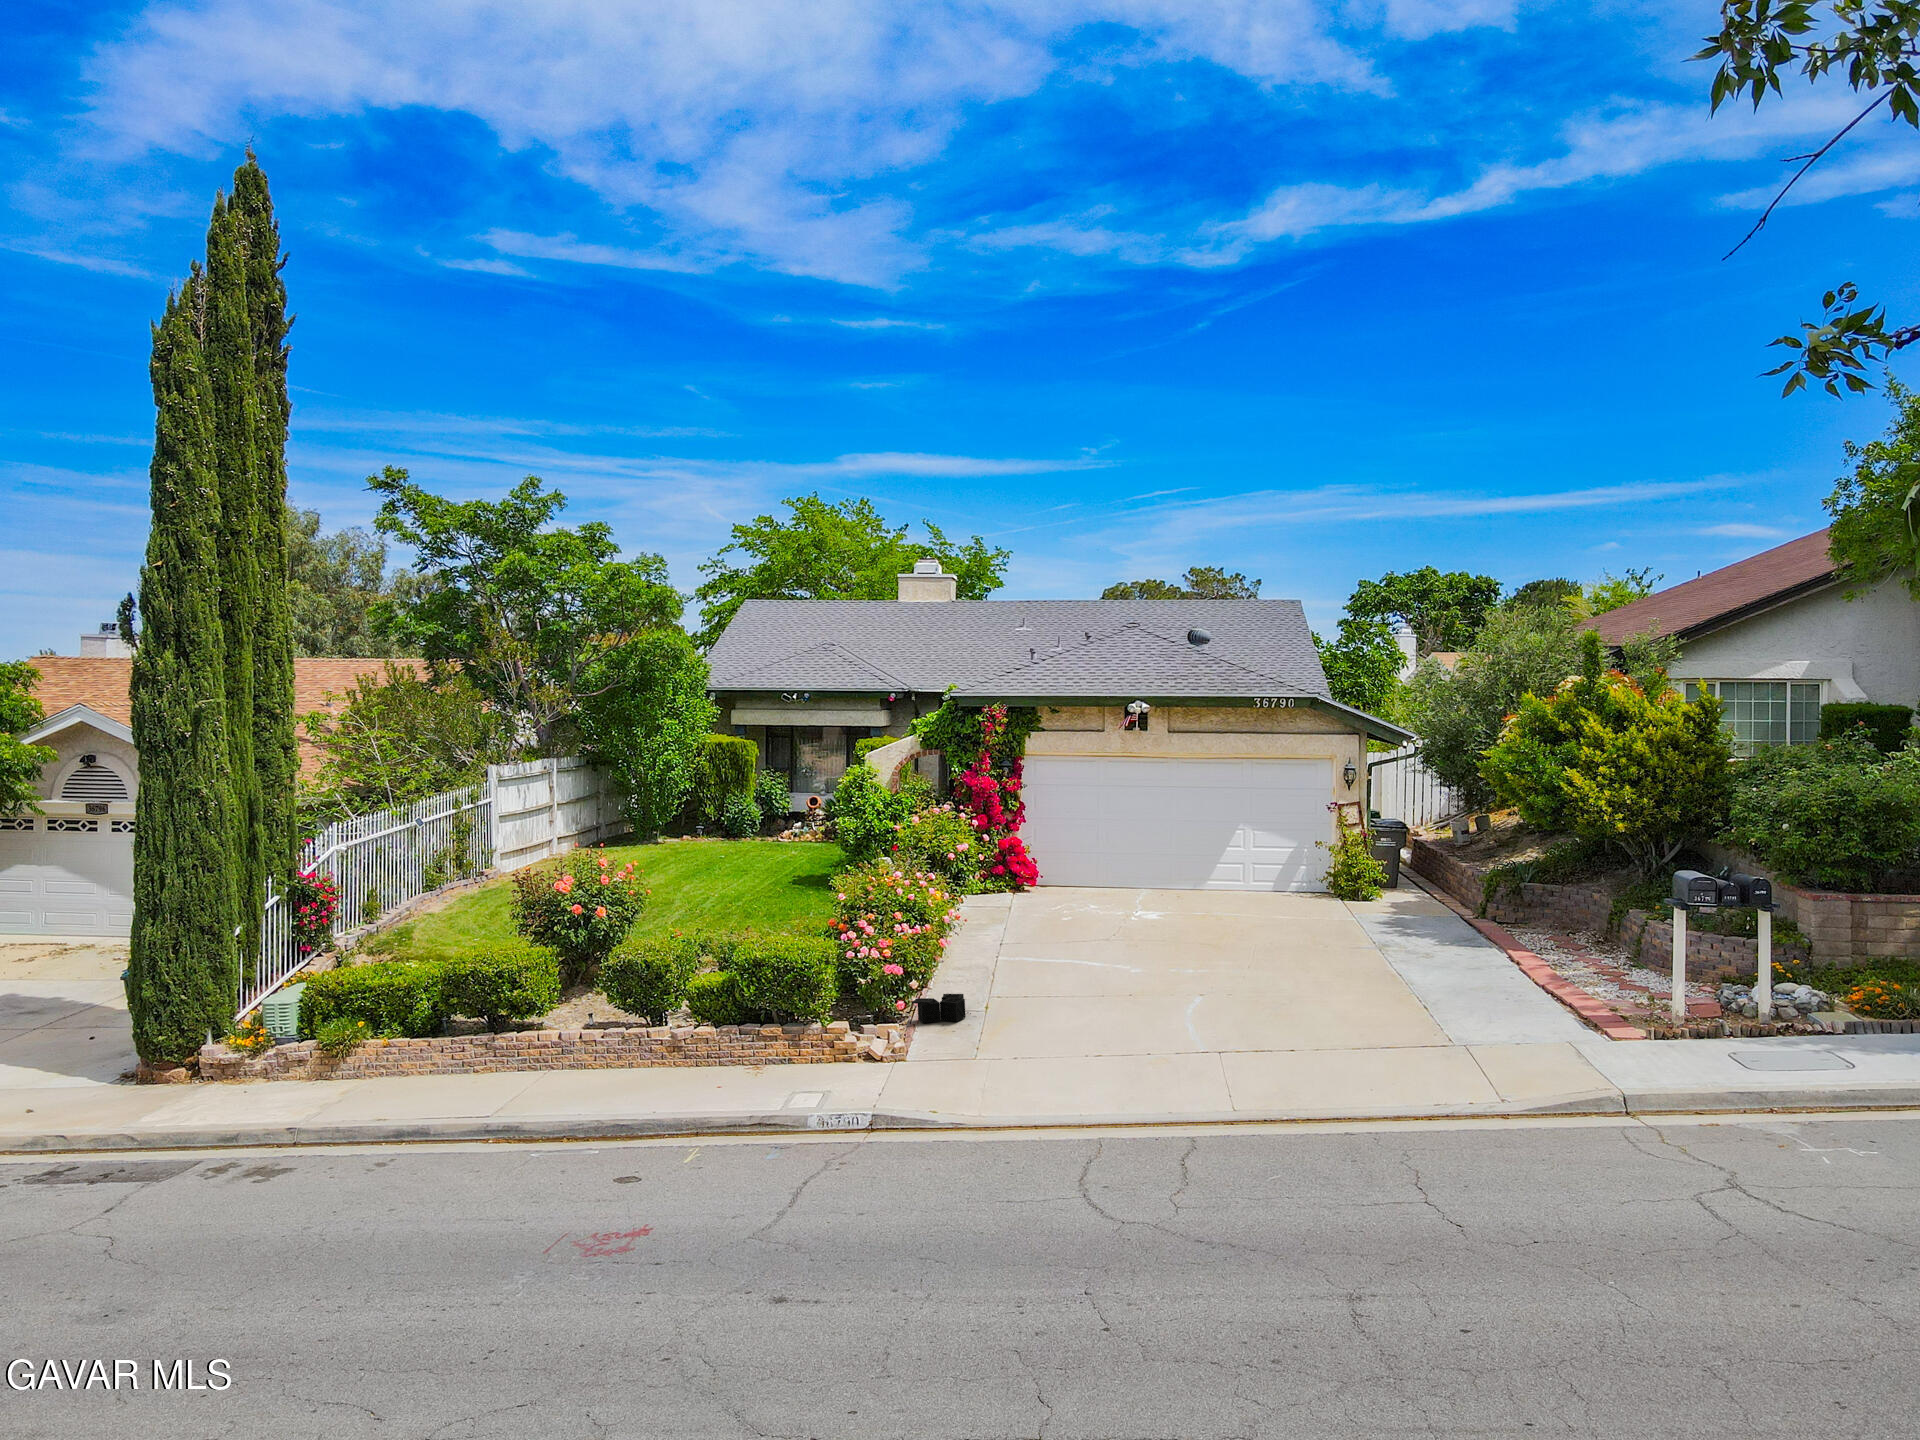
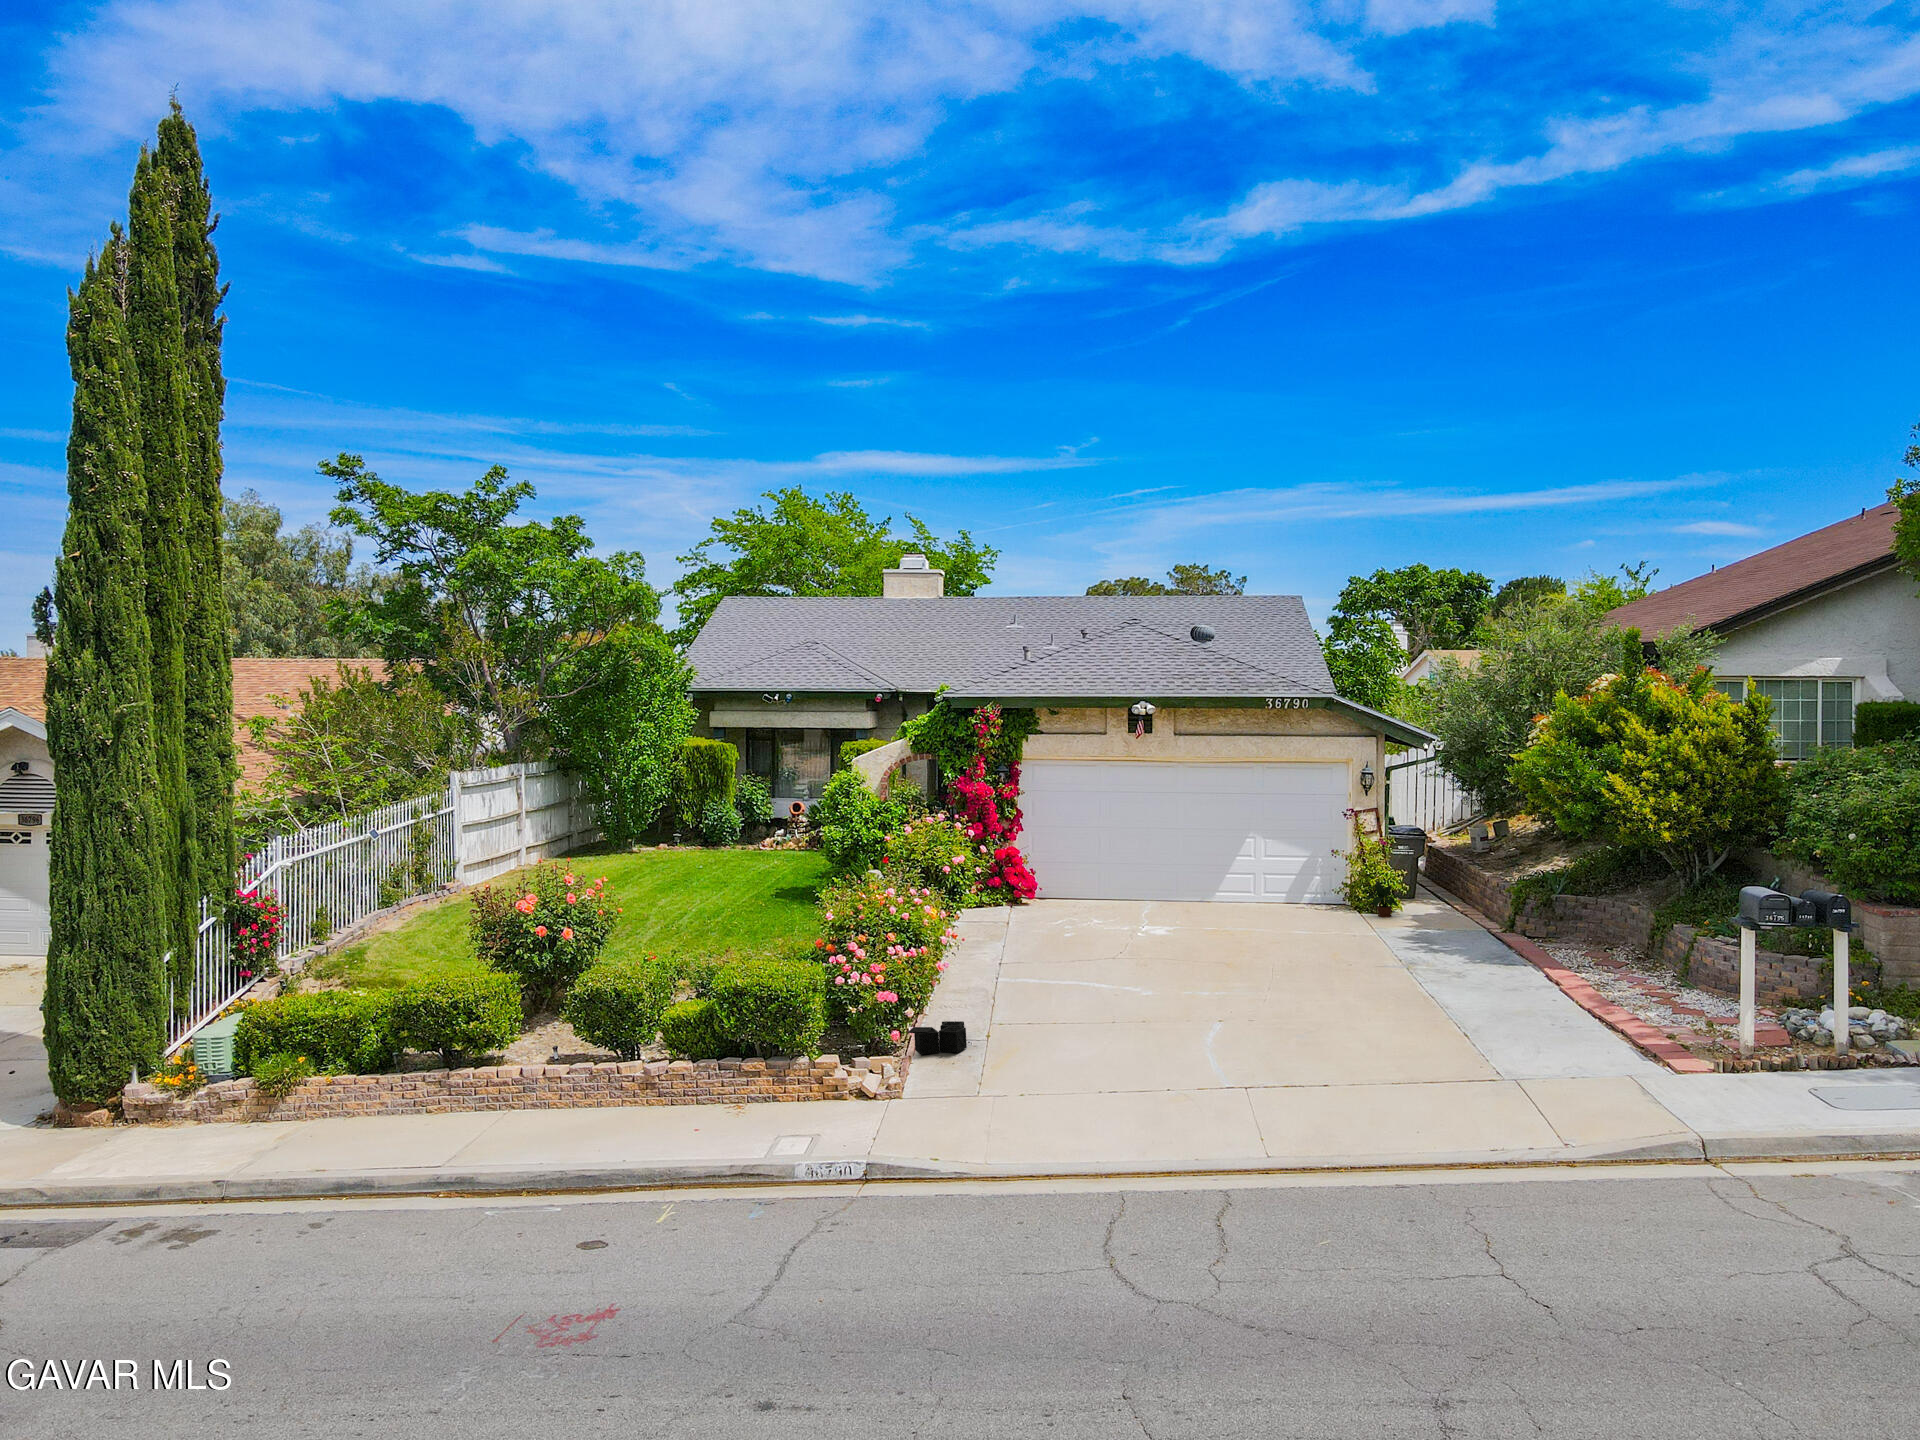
potted plant: none [1348,869,1384,905] -> present [1366,880,1403,917]

